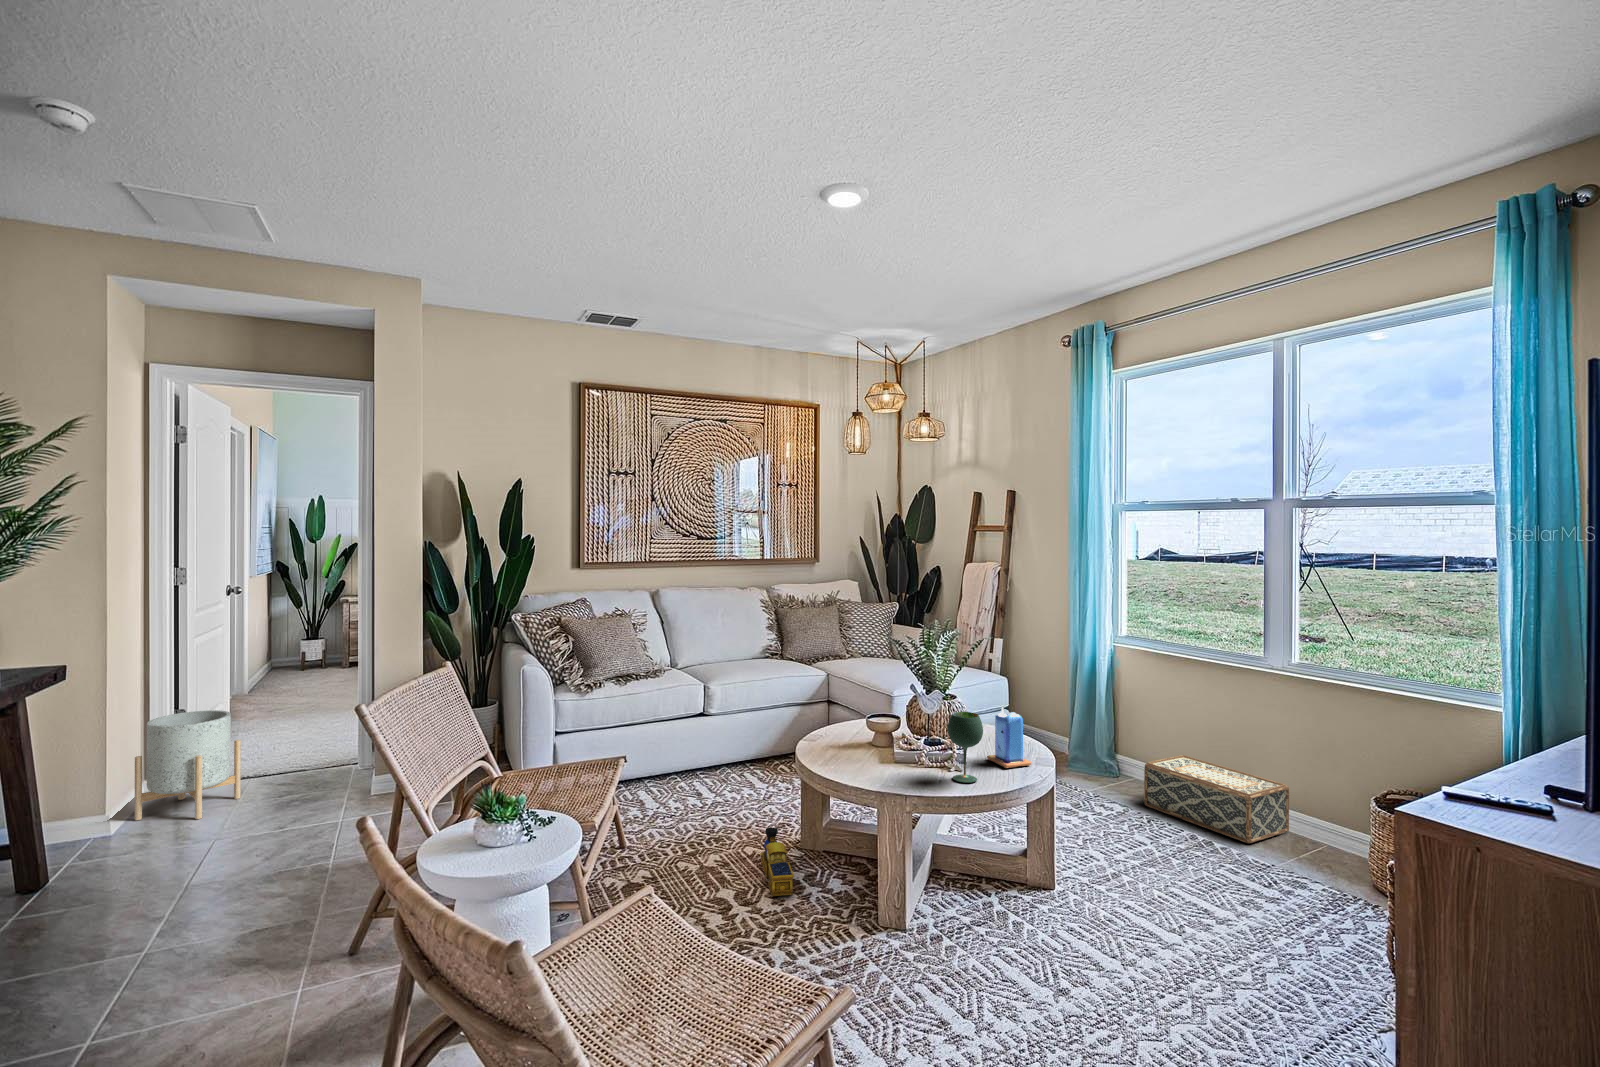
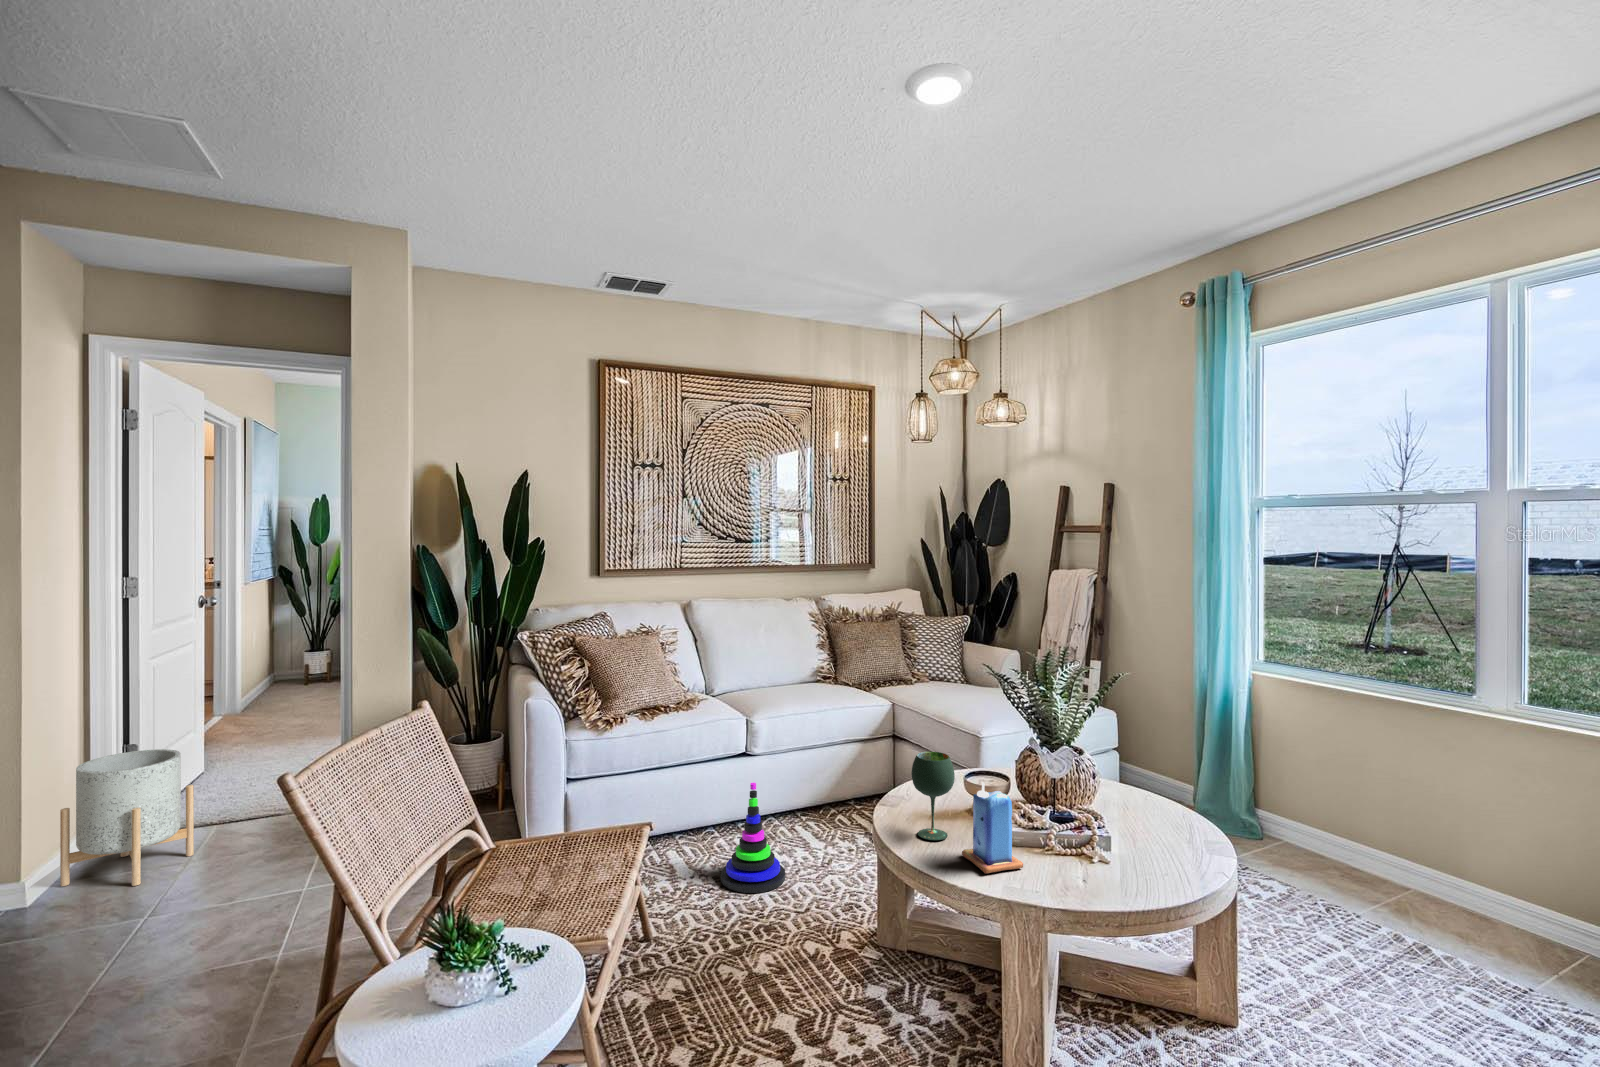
candle: present [987,707,1031,768] -> present [962,782,1023,874]
wine glass: present [947,712,983,783] -> present [911,752,955,840]
stacking toy: none [681,731,733,817] -> present [721,783,785,893]
woven basket: present [1144,755,1289,843] -> none [1313,818,1526,949]
toy train: present [760,827,794,896] -> none [826,921,877,1029]

